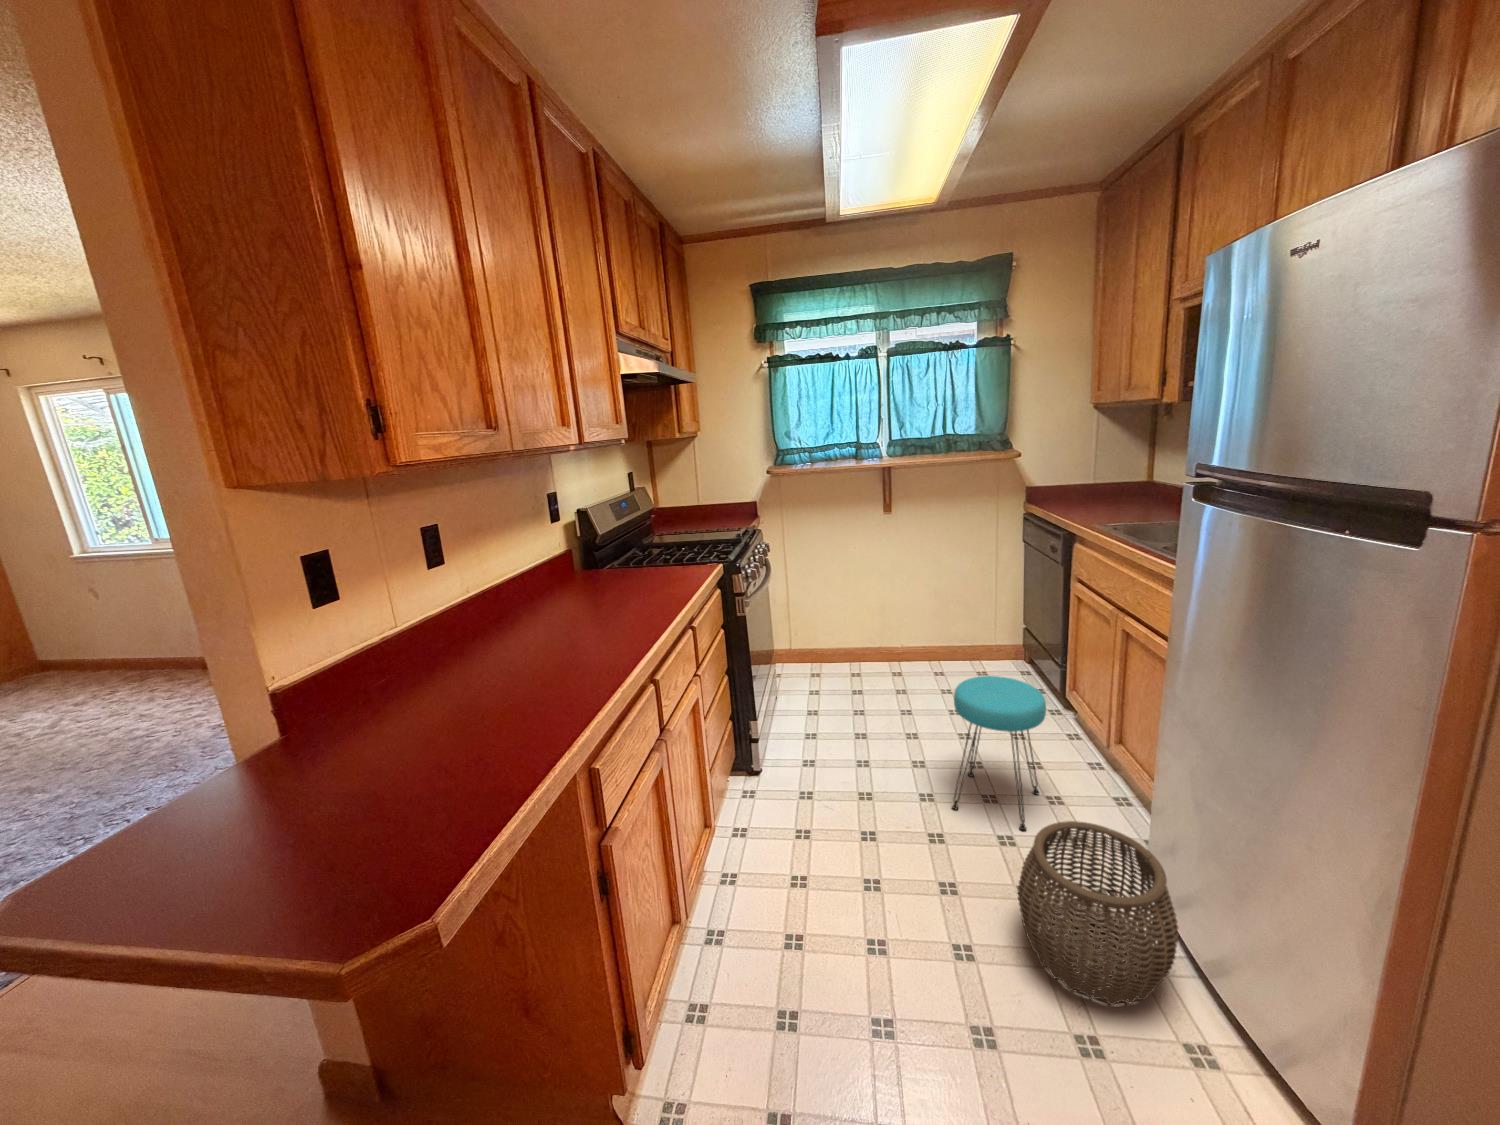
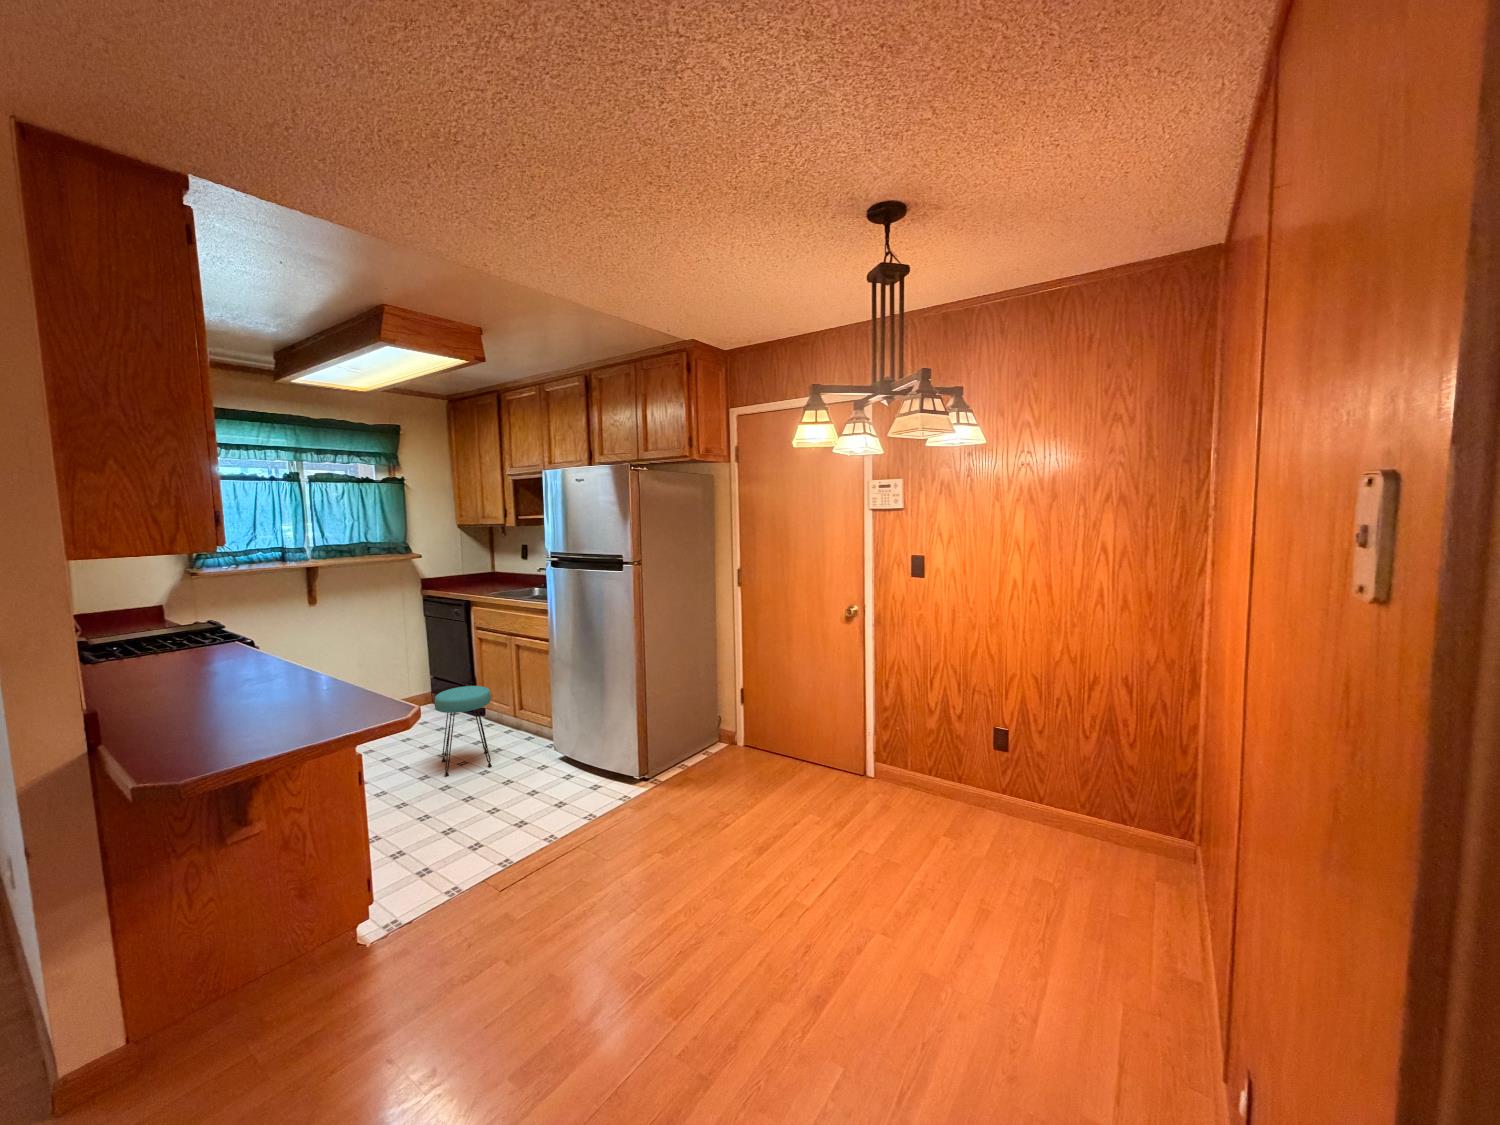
woven basket: present [1018,821,1179,1005] -> none [510,723,578,796]

